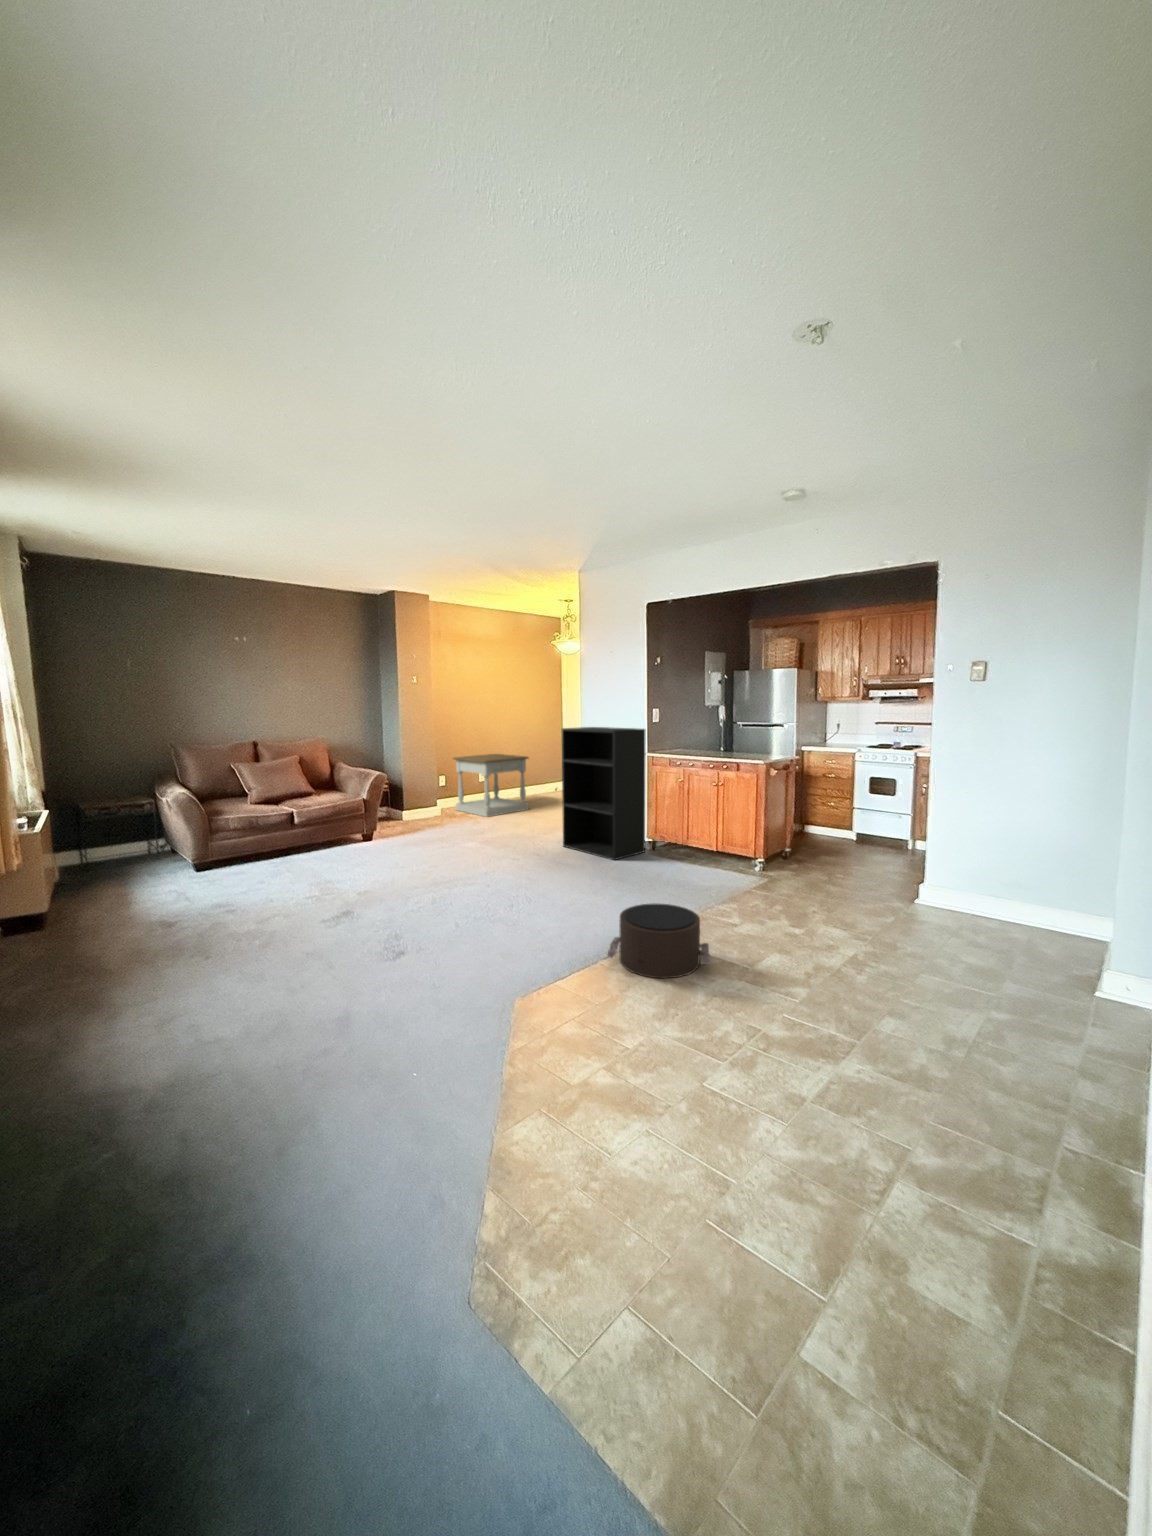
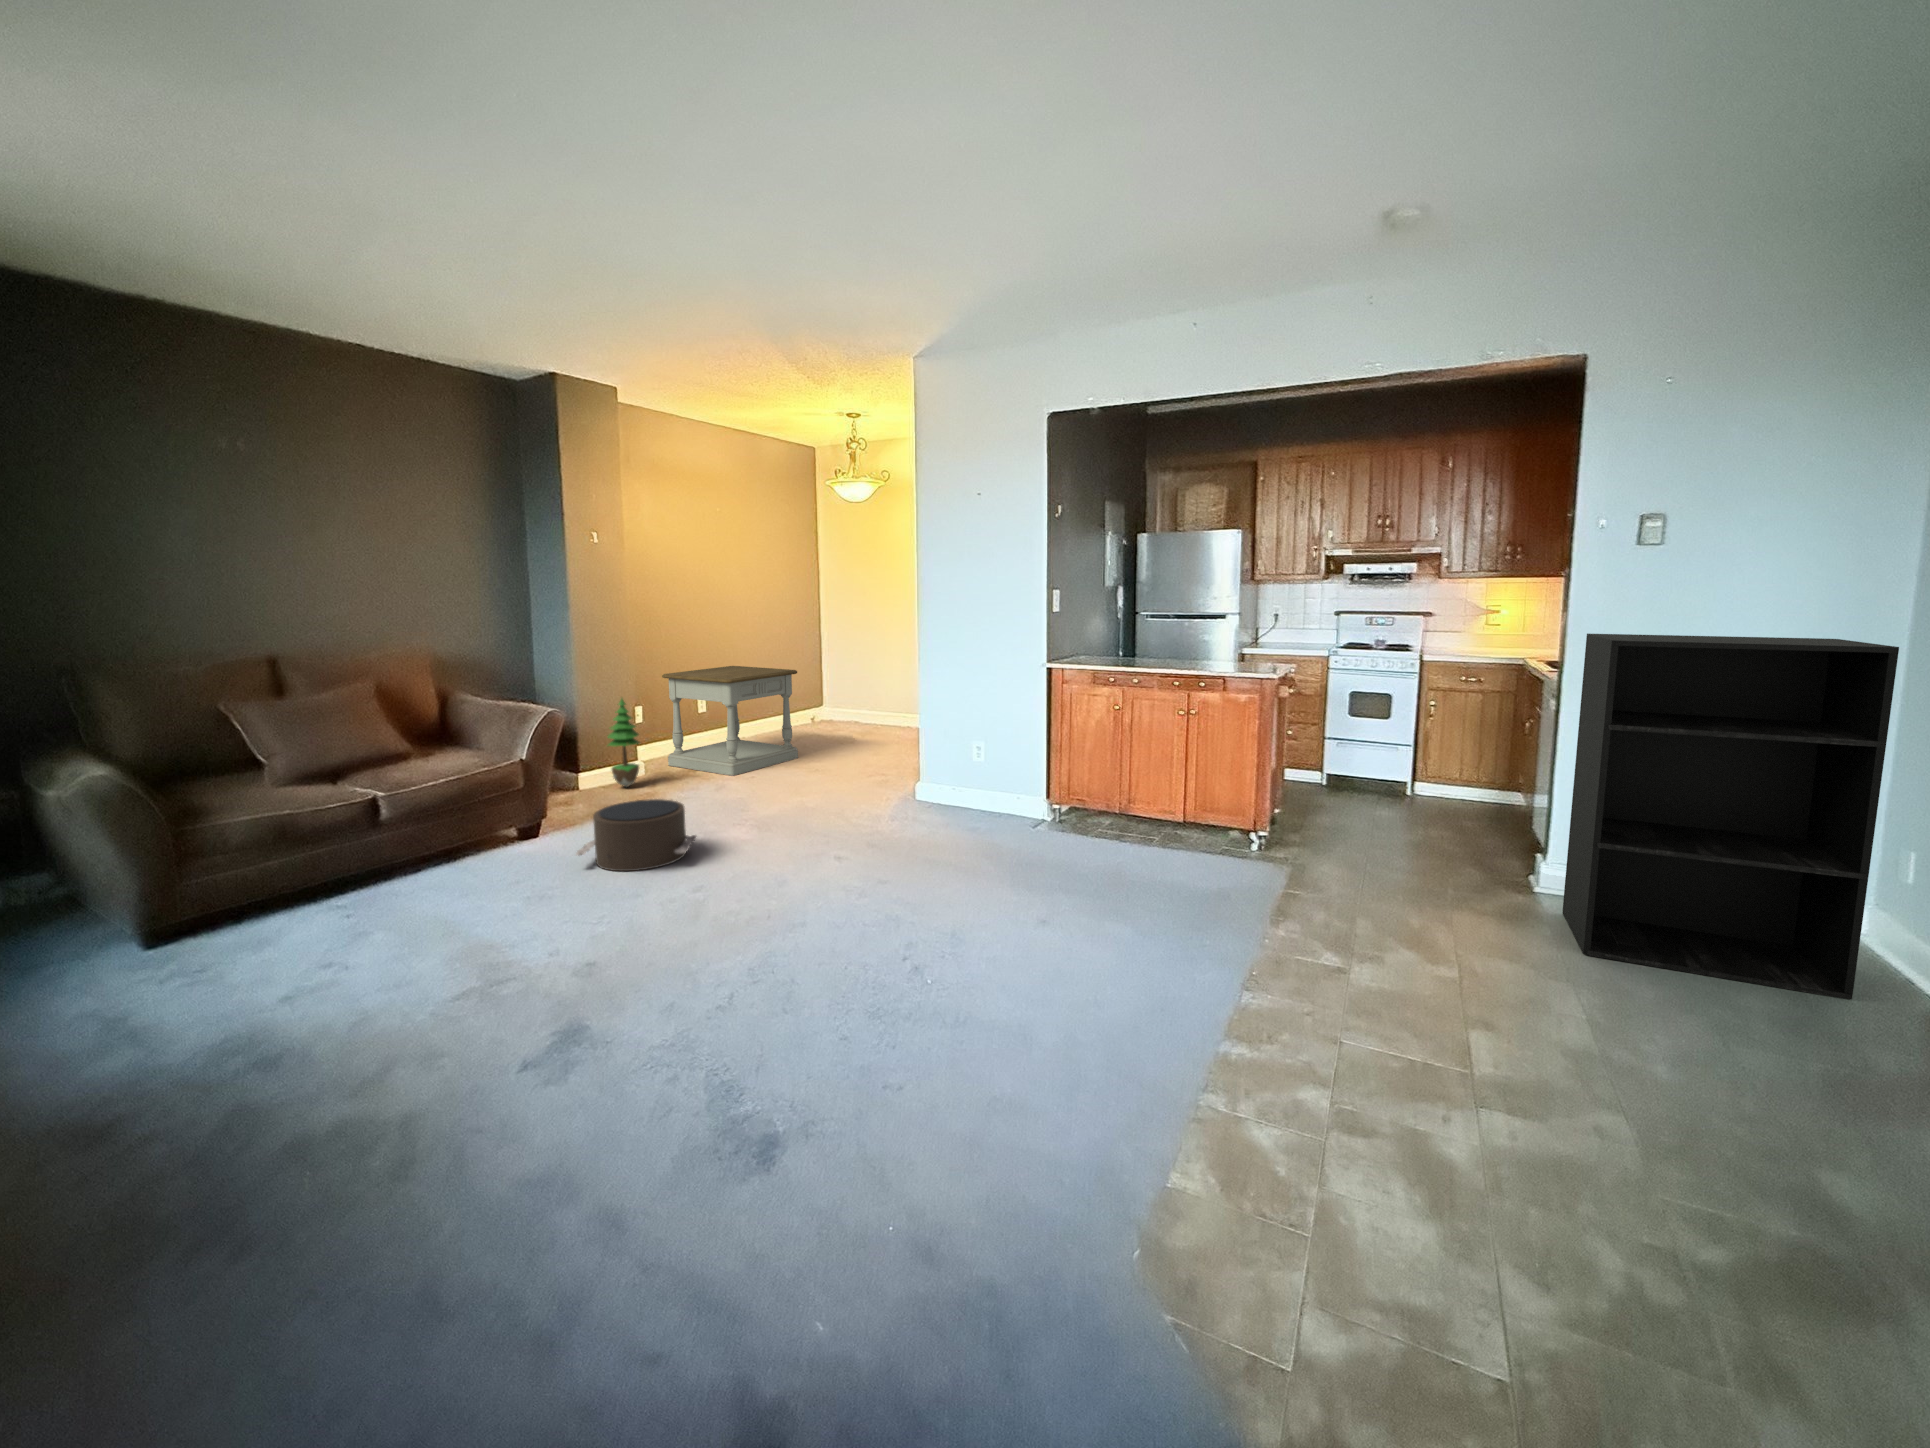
bookshelf: present [562,727,646,860] -> present [1562,634,1899,1000]
potted tree: none [417,769,436,820] -> present [608,699,640,787]
pouf: present [608,904,711,978] -> present [576,799,696,871]

